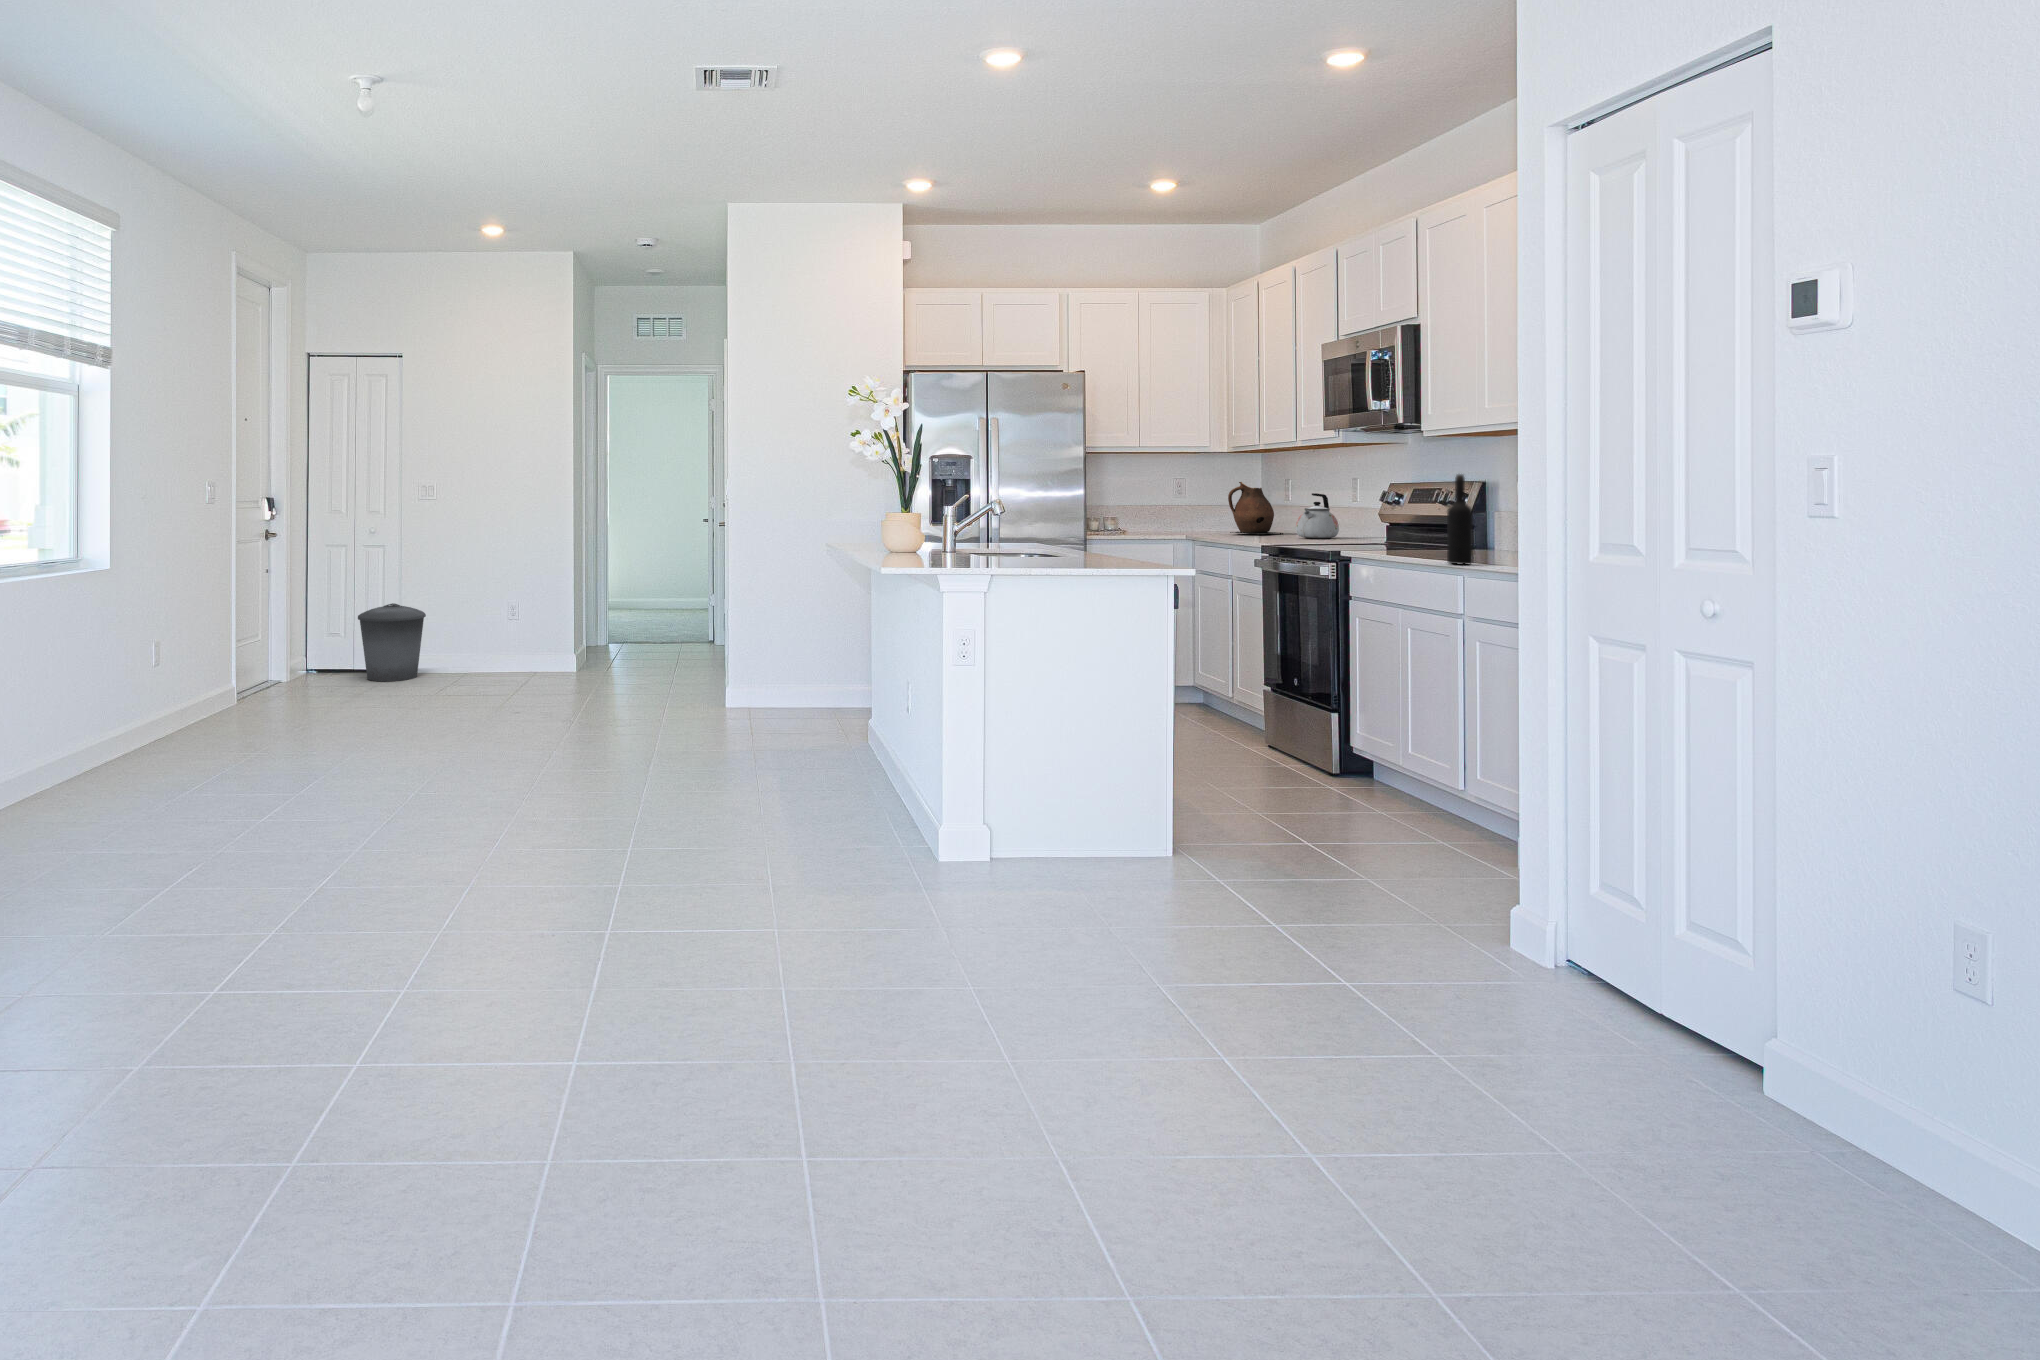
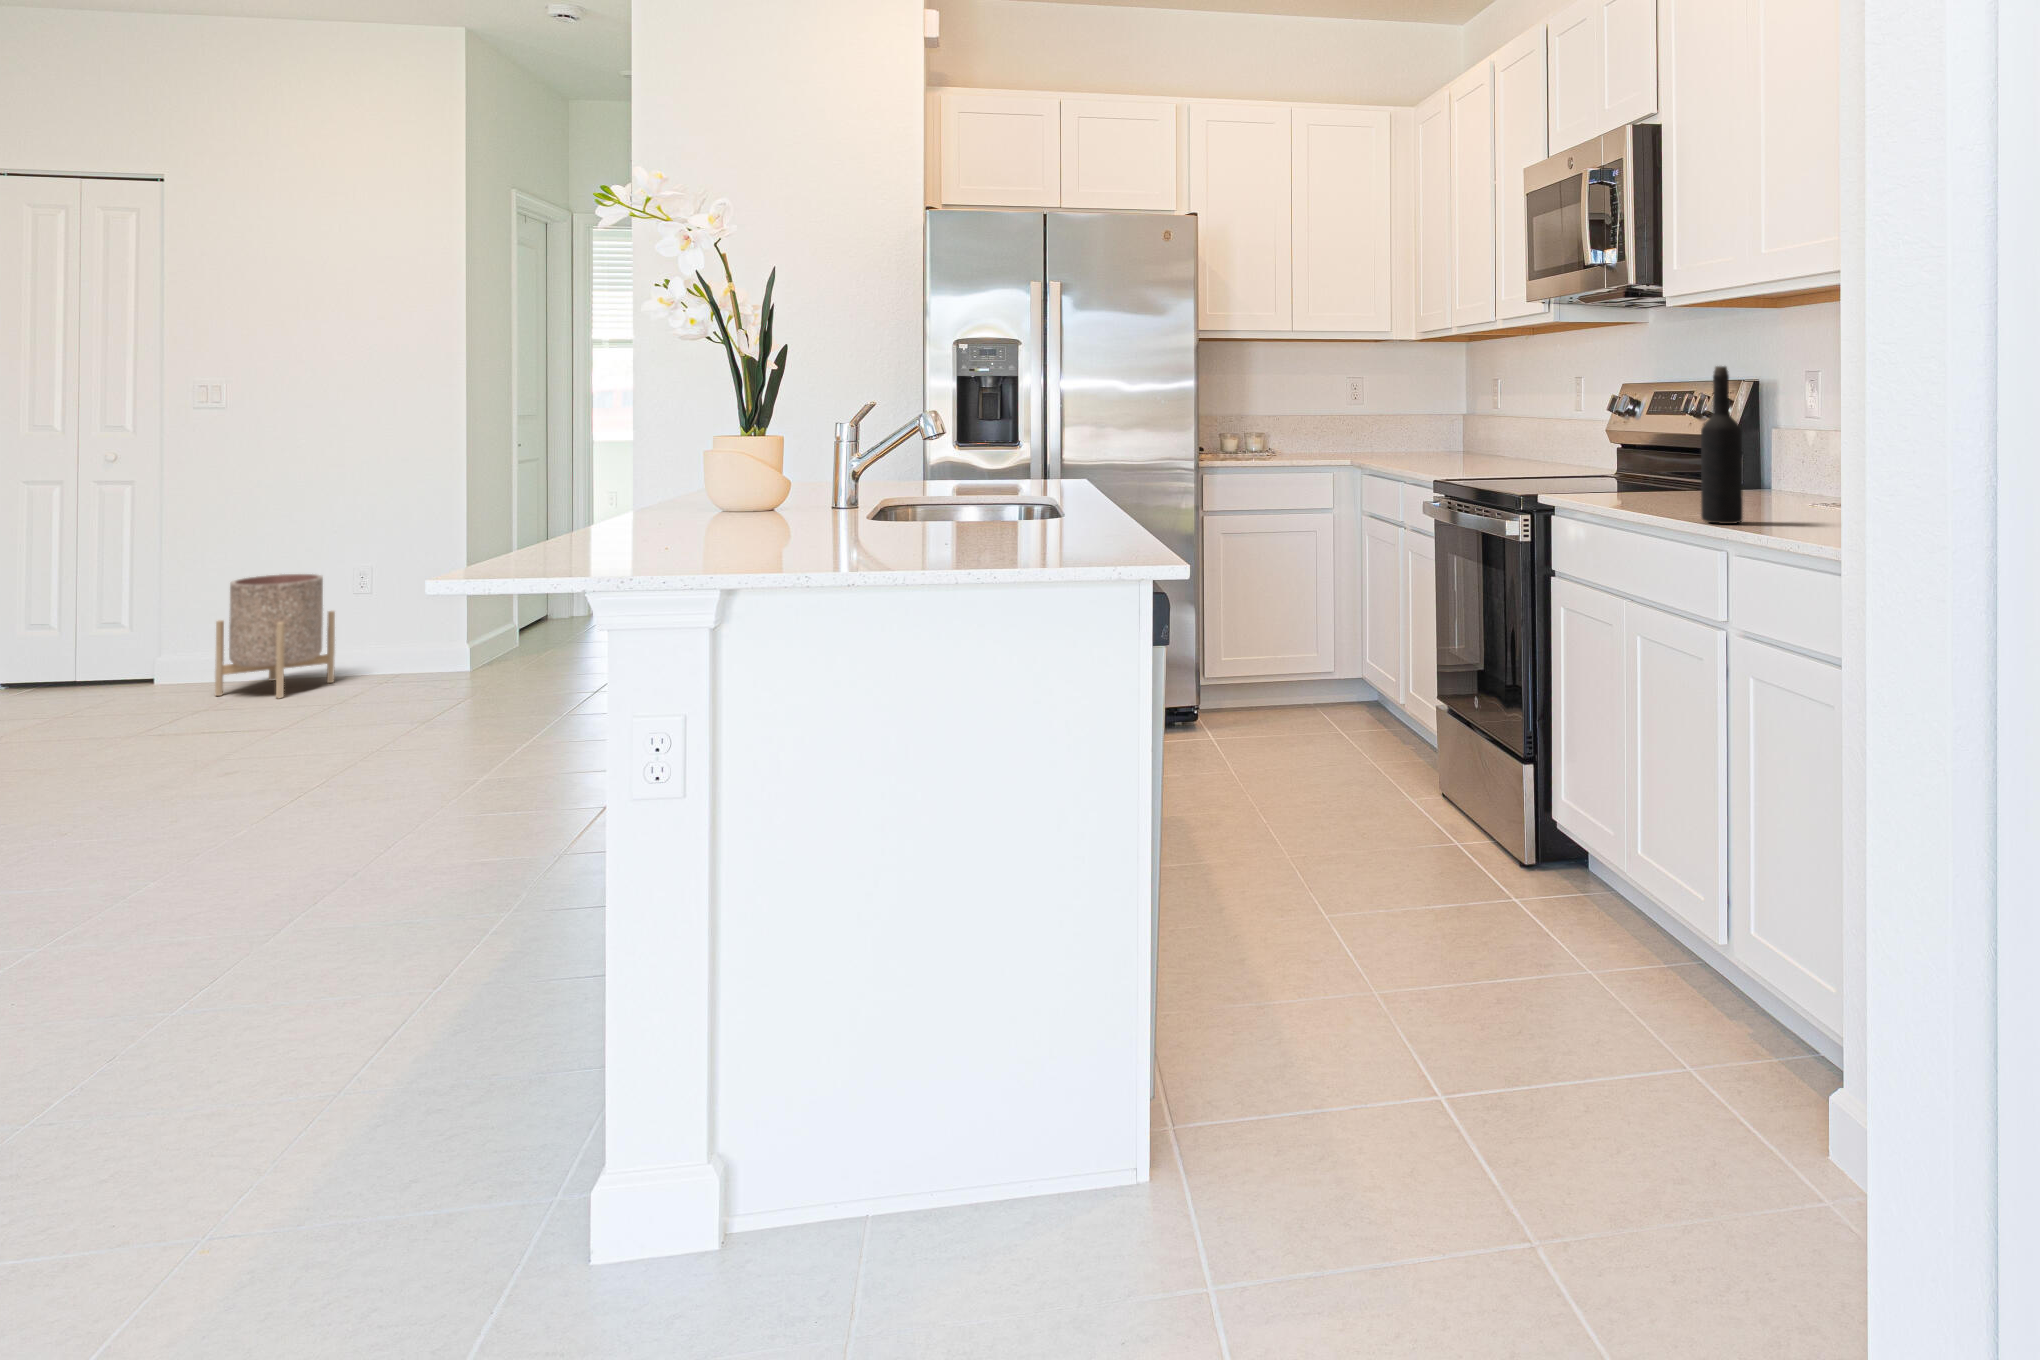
ceramic pitcher: present [1228,482,1283,535] -> none [1404,382,1481,461]
kettle: present [1296,493,1339,539] -> none [1493,399,1553,467]
trash can: present [358,603,426,681] -> none [39,576,172,707]
planter: none [455,604,518,680] -> present [215,574,335,698]

